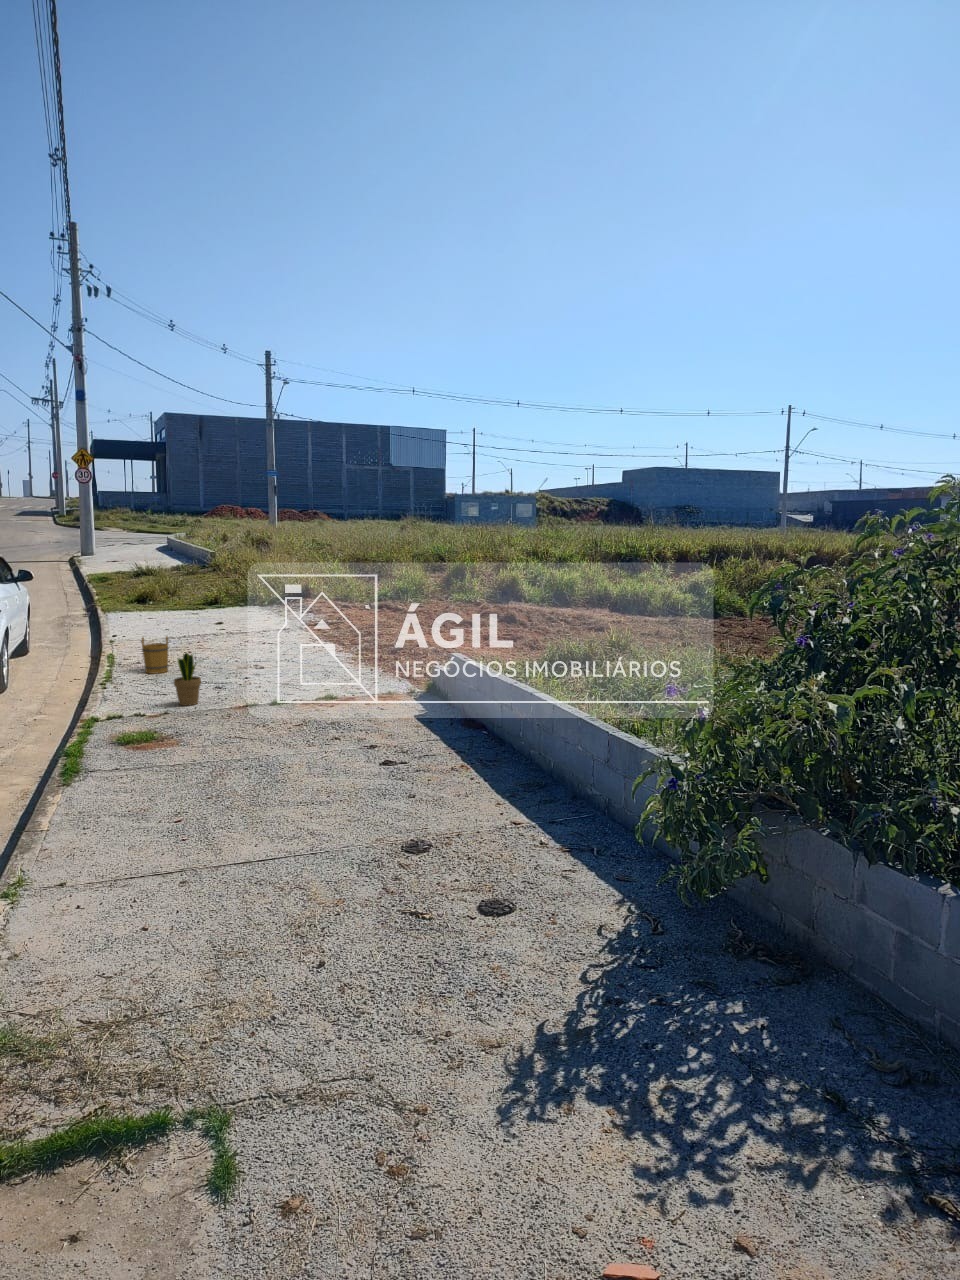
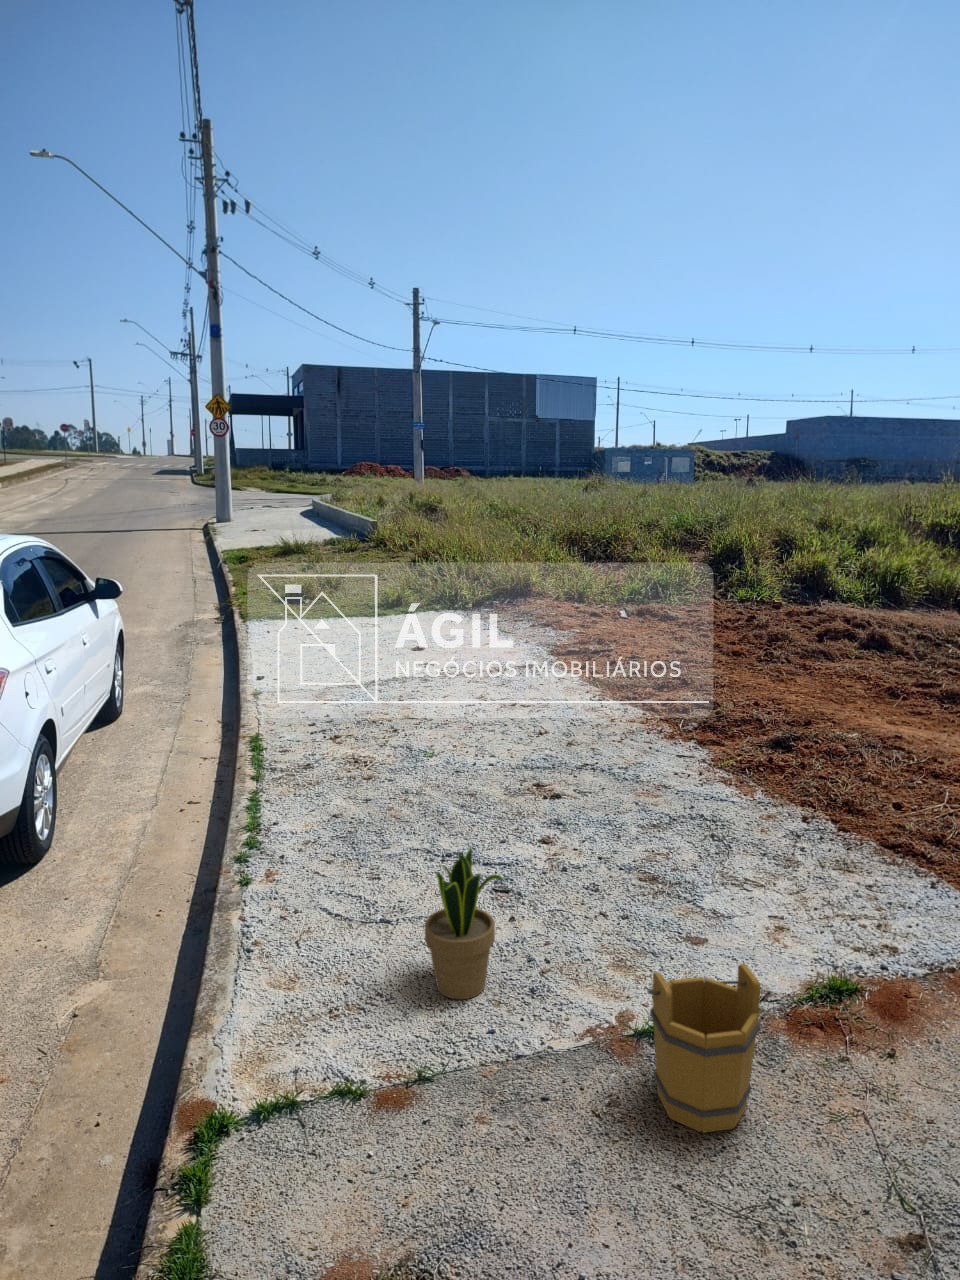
bucket: present [141,636,169,674] -> present [647,963,760,1133]

